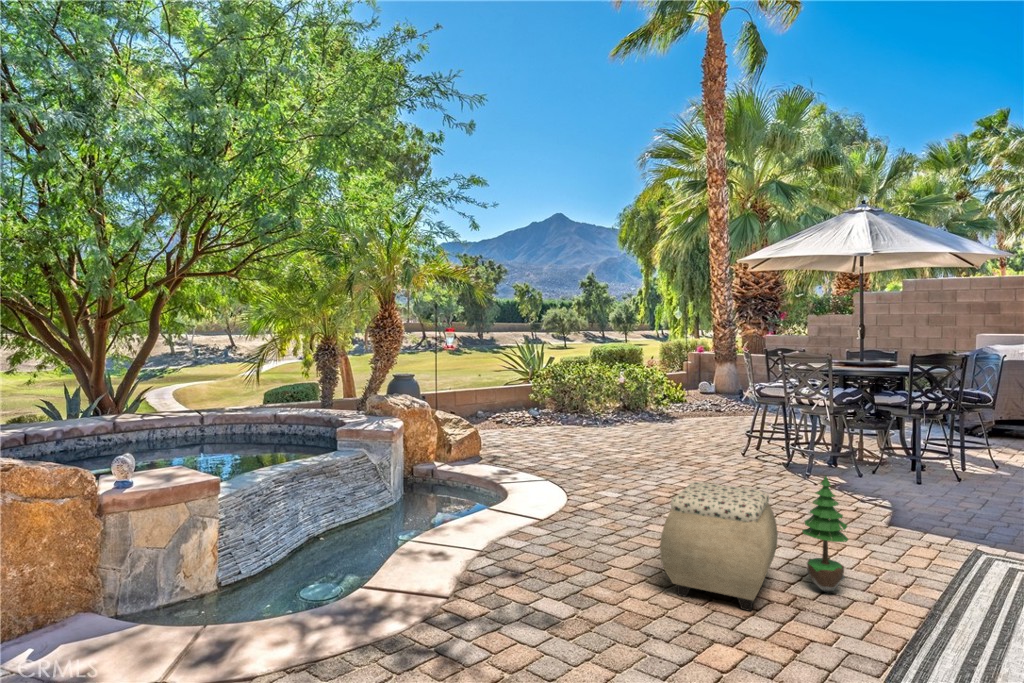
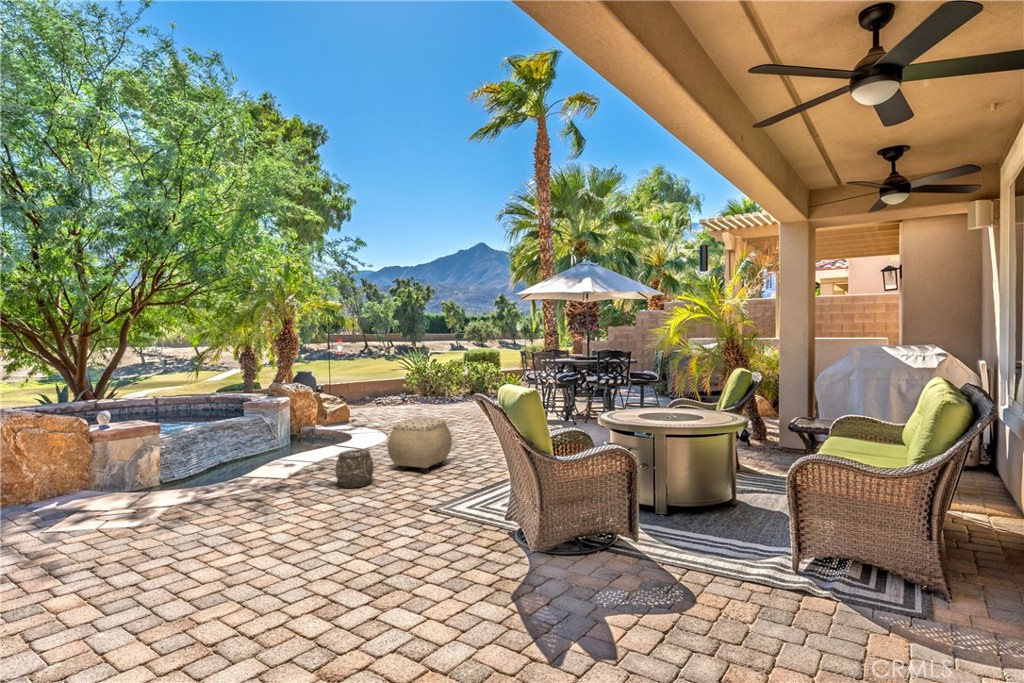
potted tree: present [802,476,849,592] -> none [460,410,480,466]
woven basket: none [585,559,667,656] -> present [335,449,374,488]

